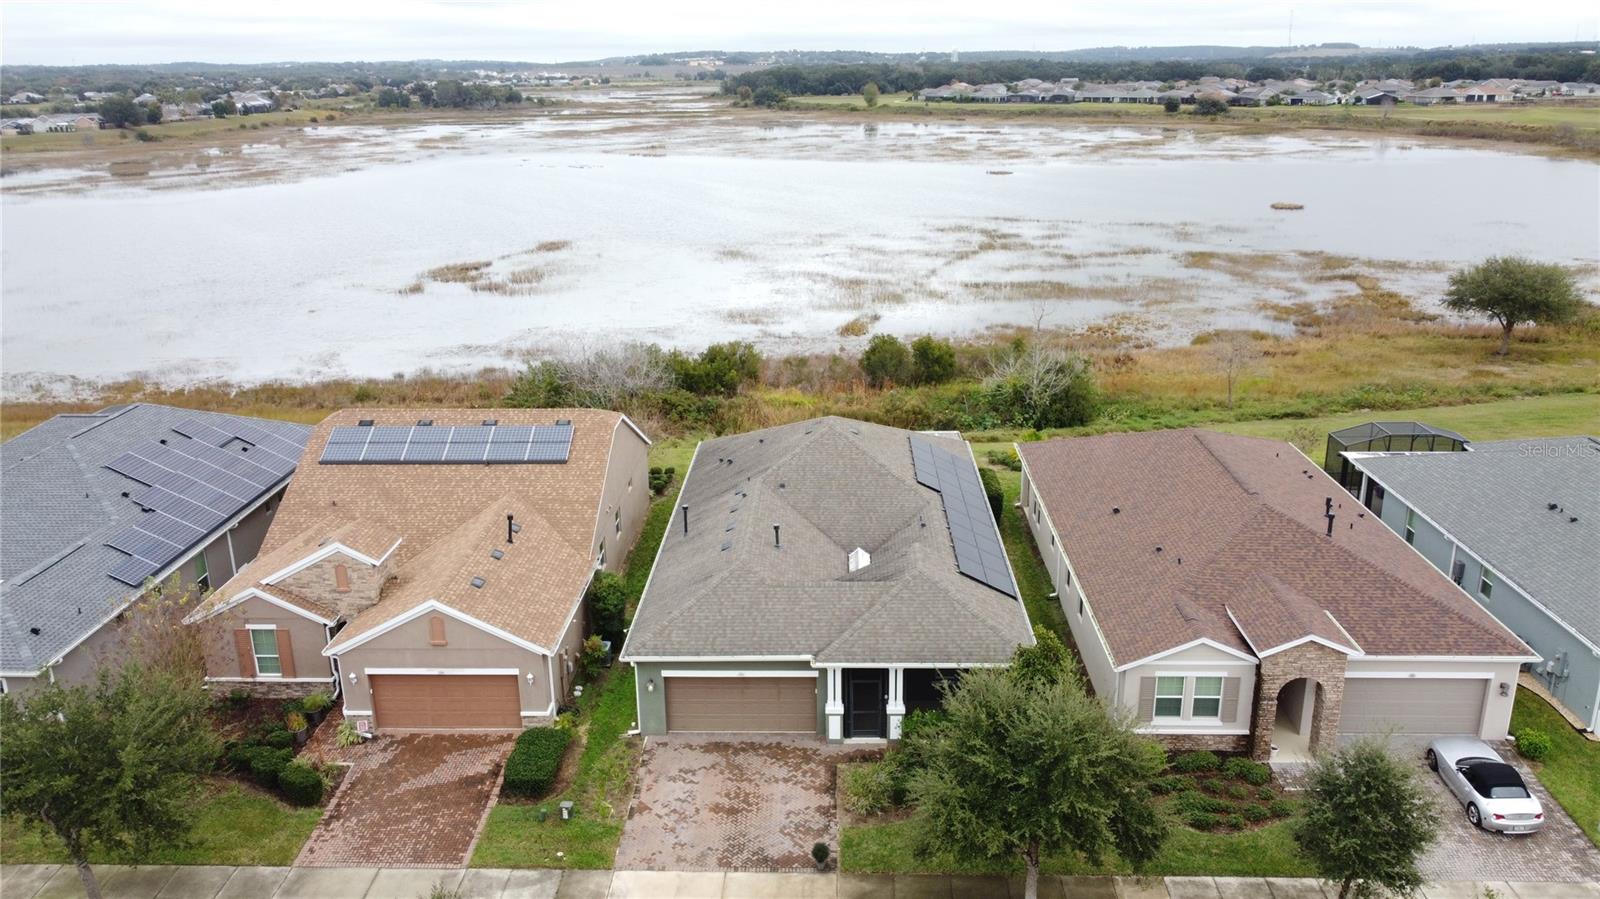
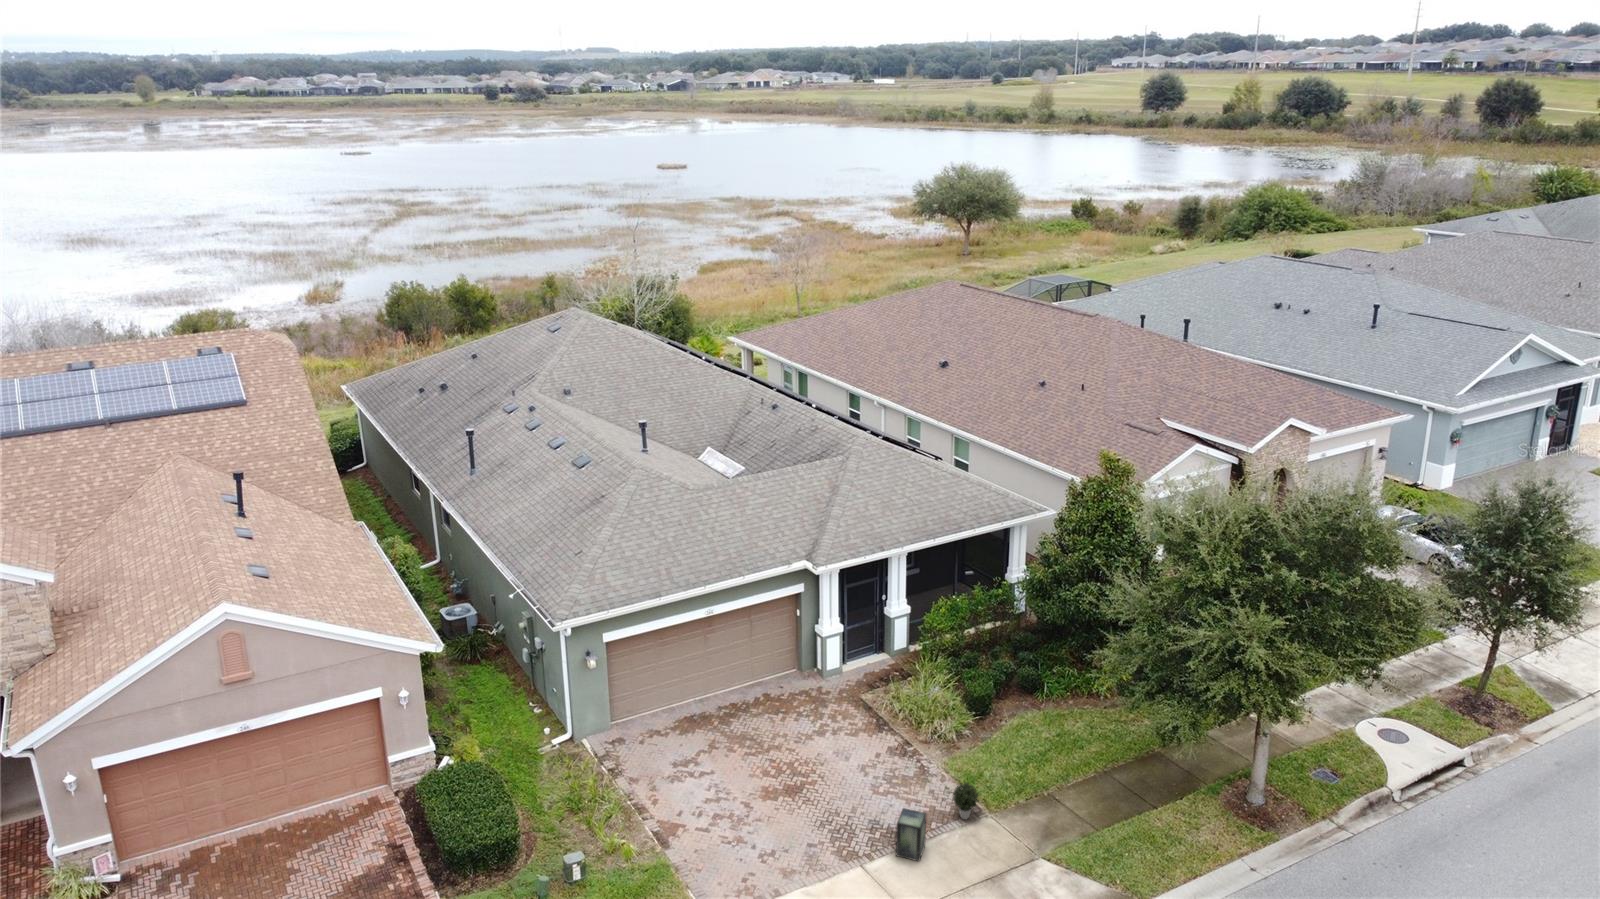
storage box: none [752,843,777,883] -> present [896,808,927,861]

